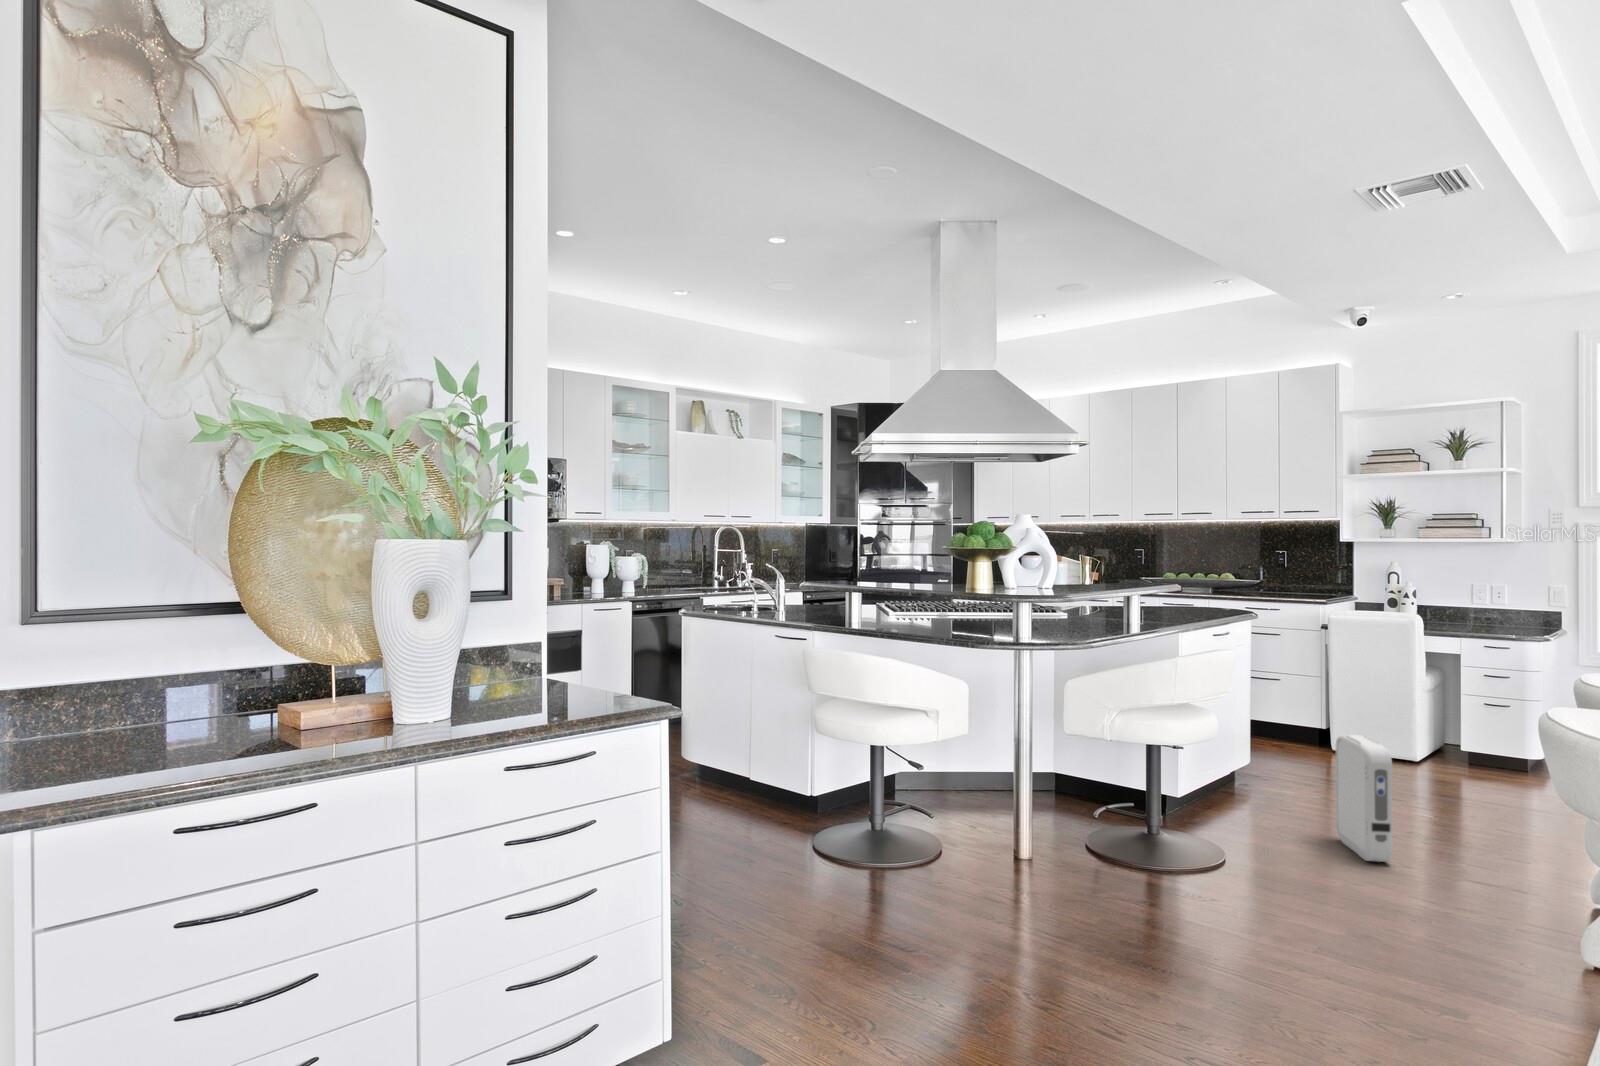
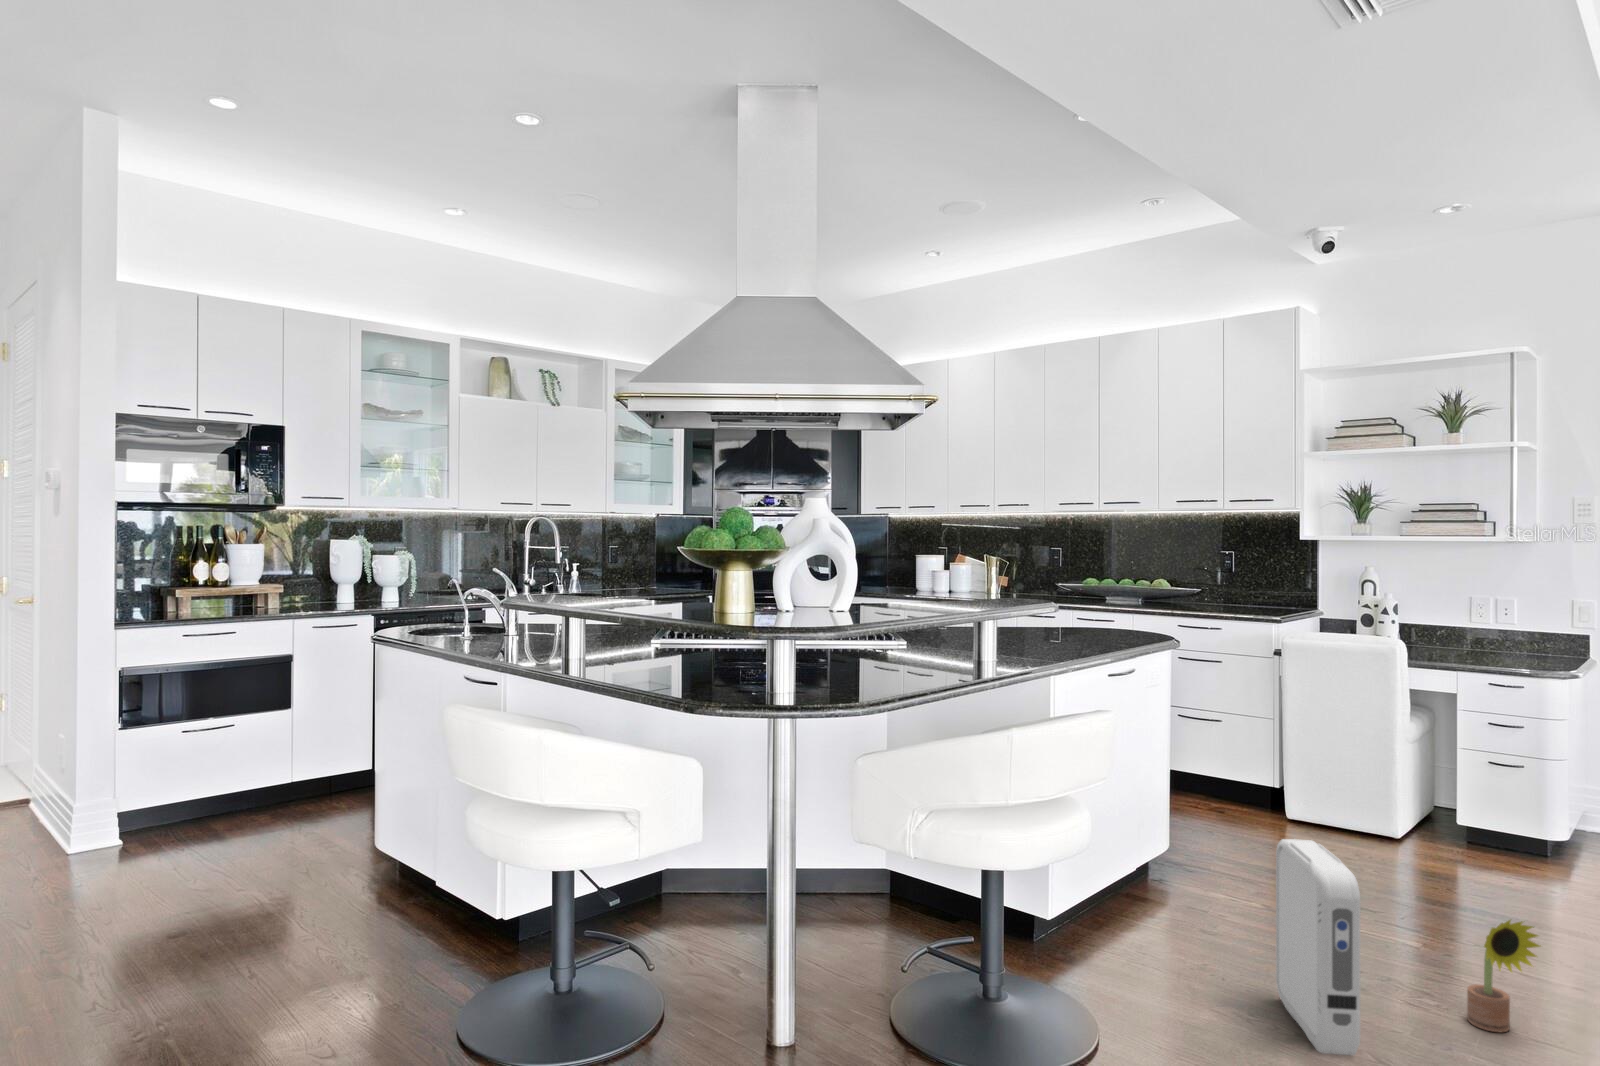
decorative plant: none [1462,780,1509,854] -> present [1467,920,1540,1032]

